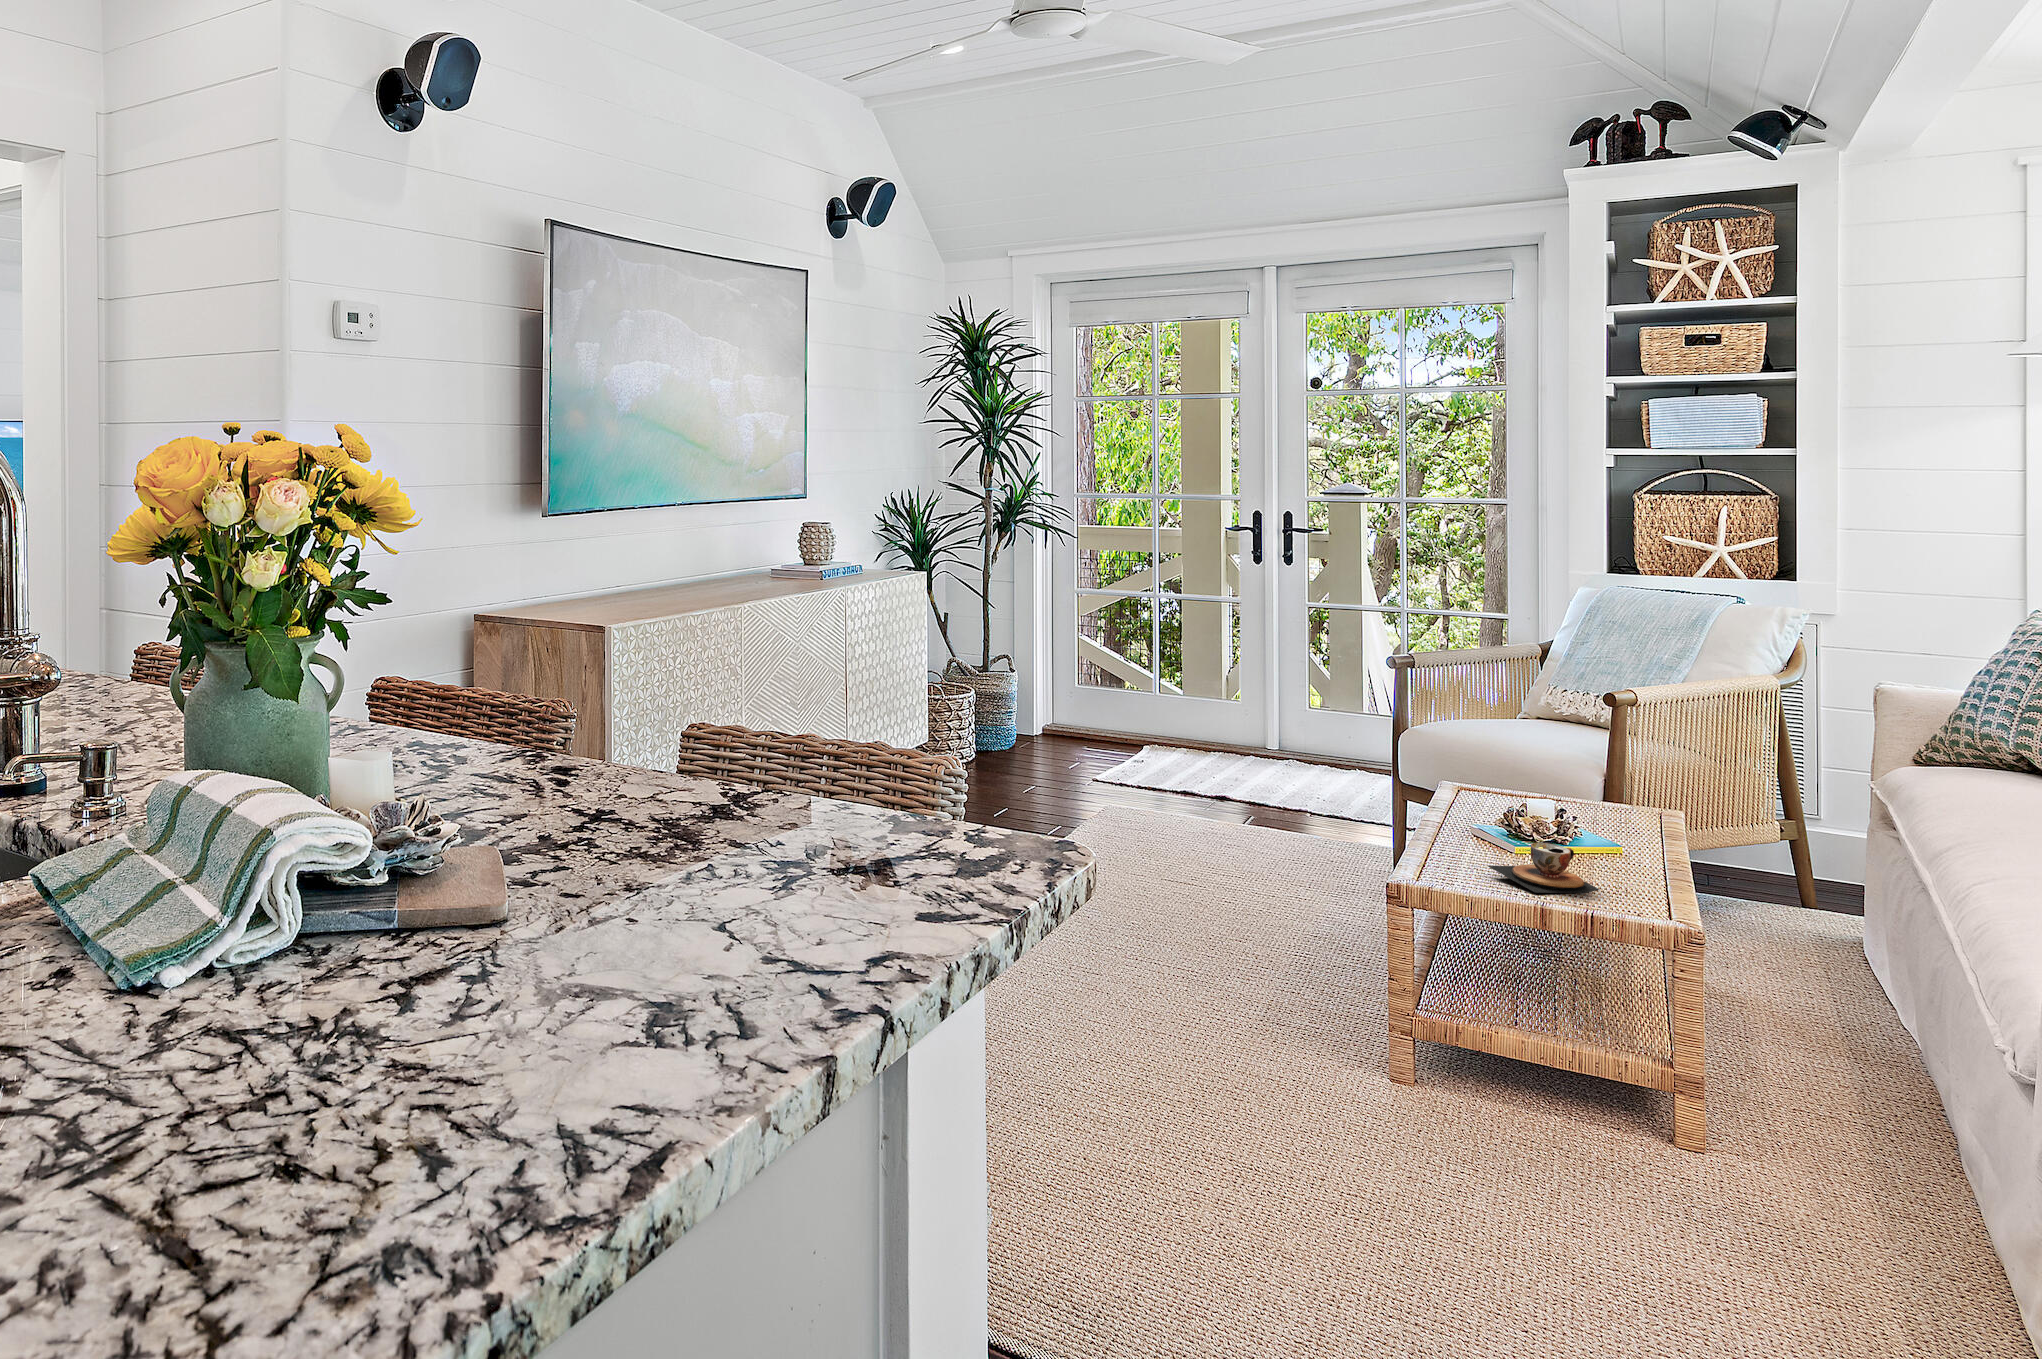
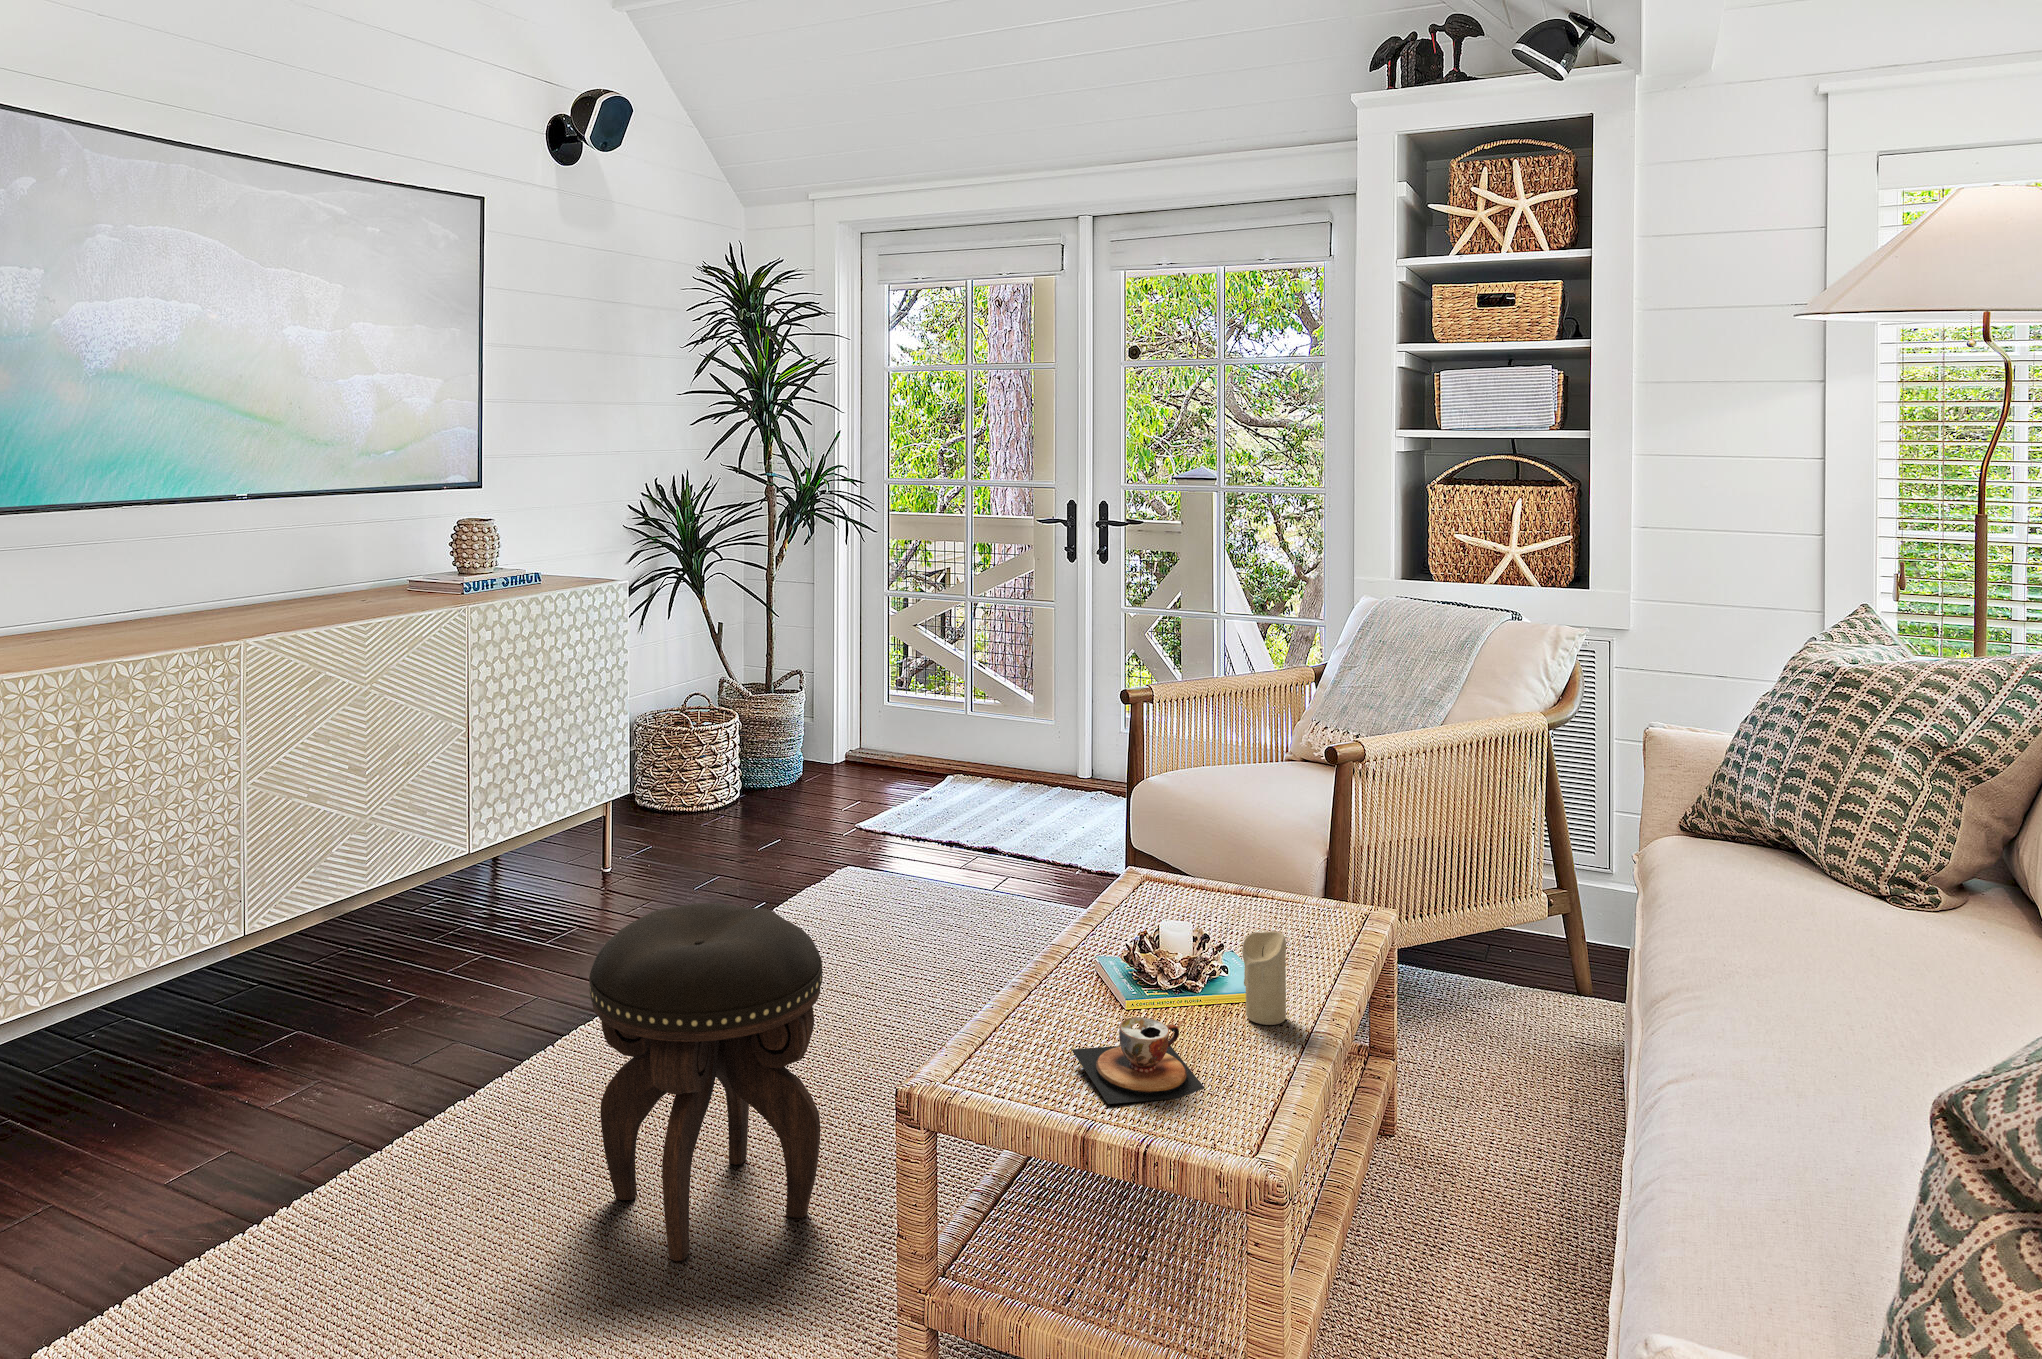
footstool: none [1073,779,1248,1018] -> present [589,903,822,1261]
candle: none [1598,799,1635,864] -> present [1242,931,1286,1025]

